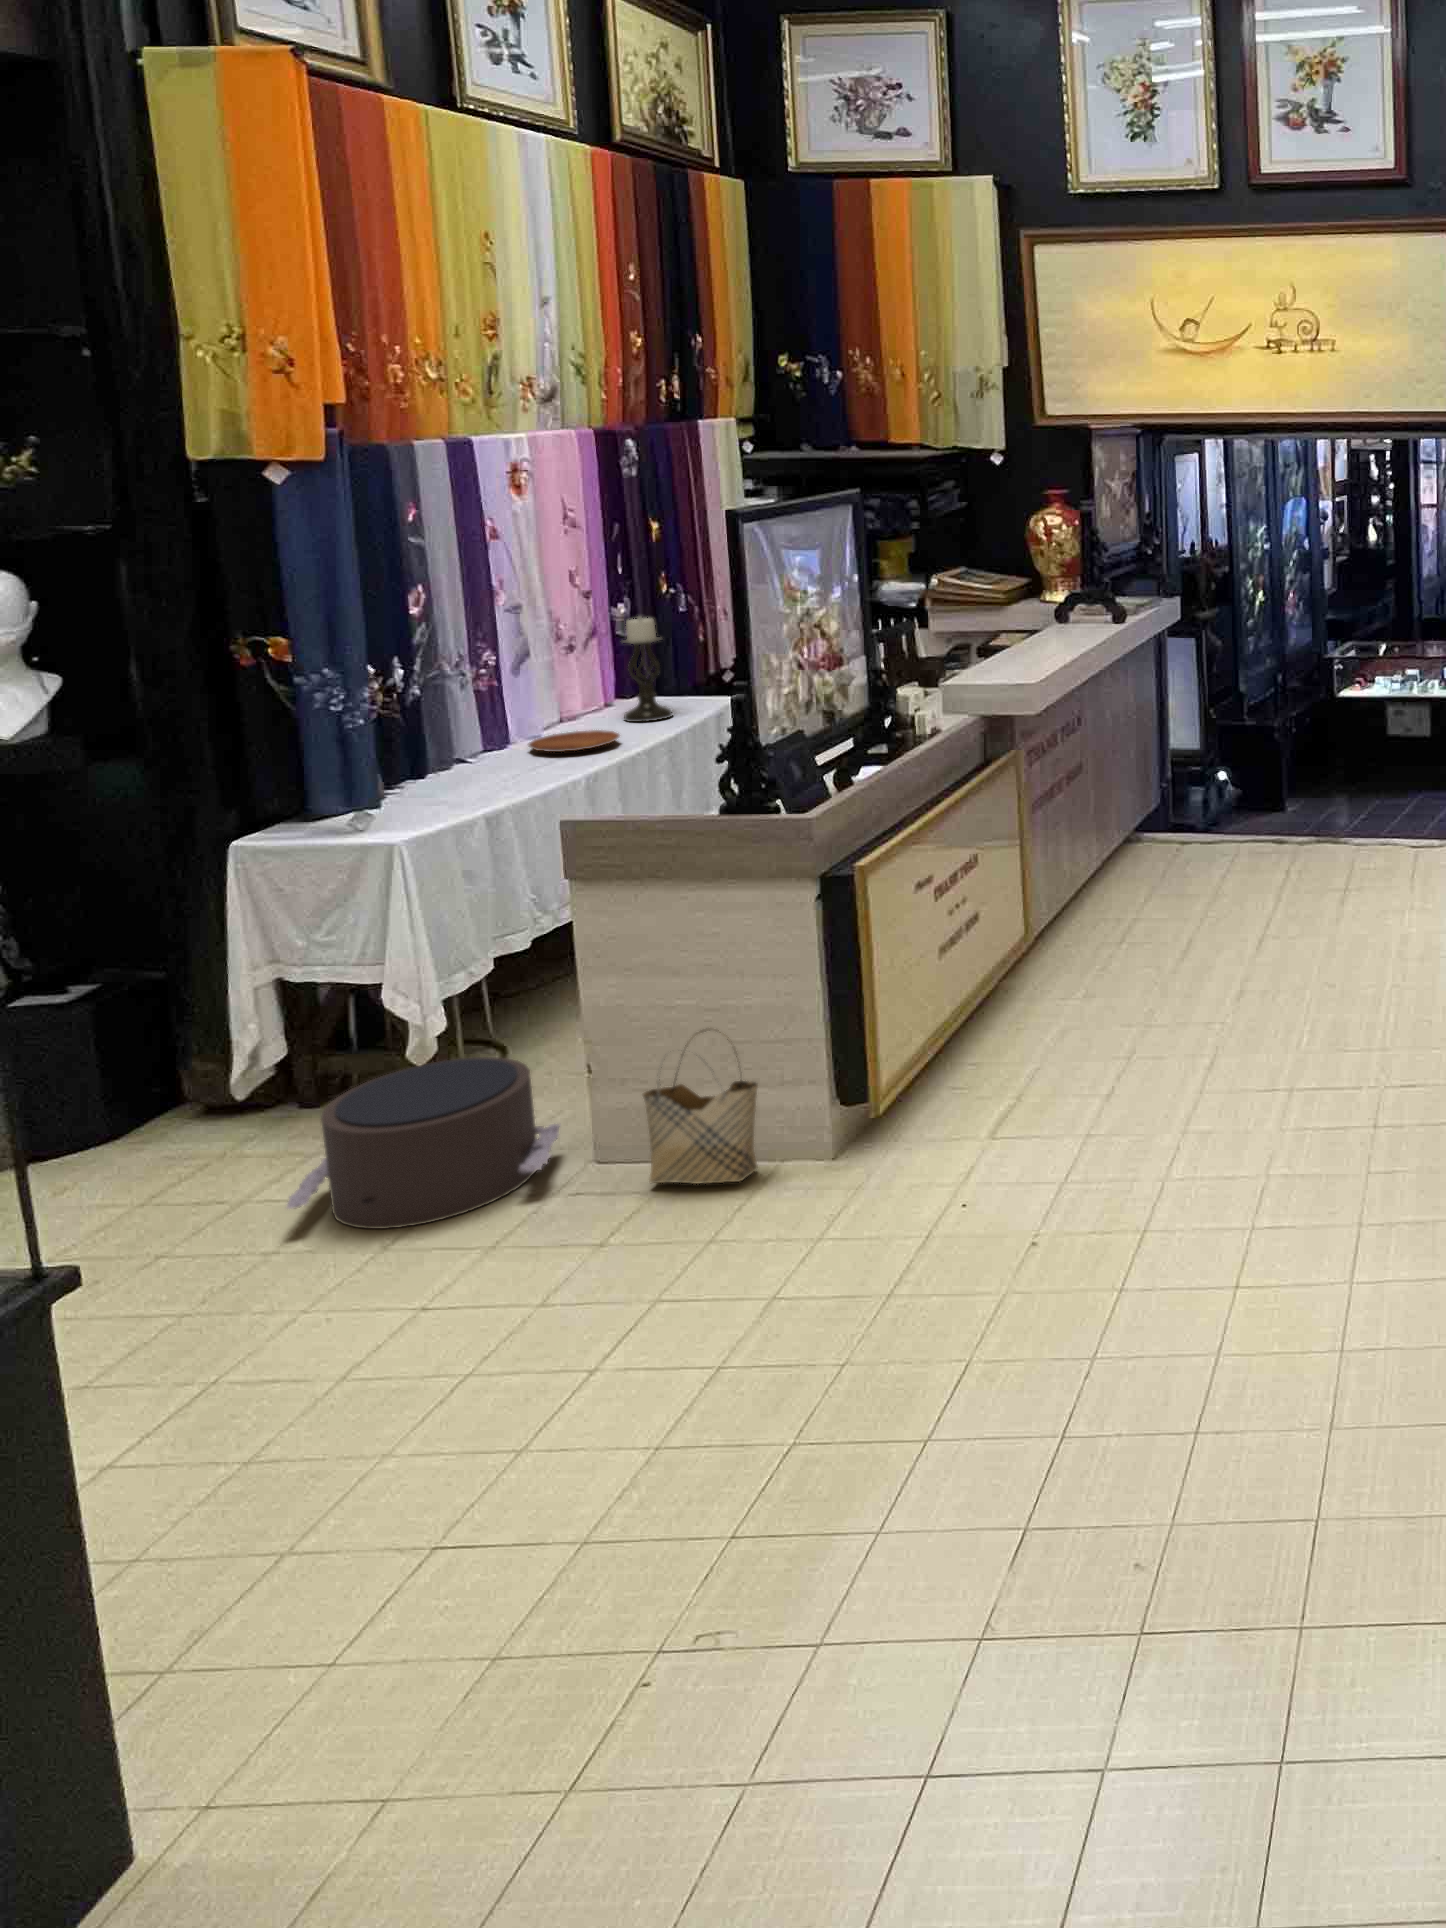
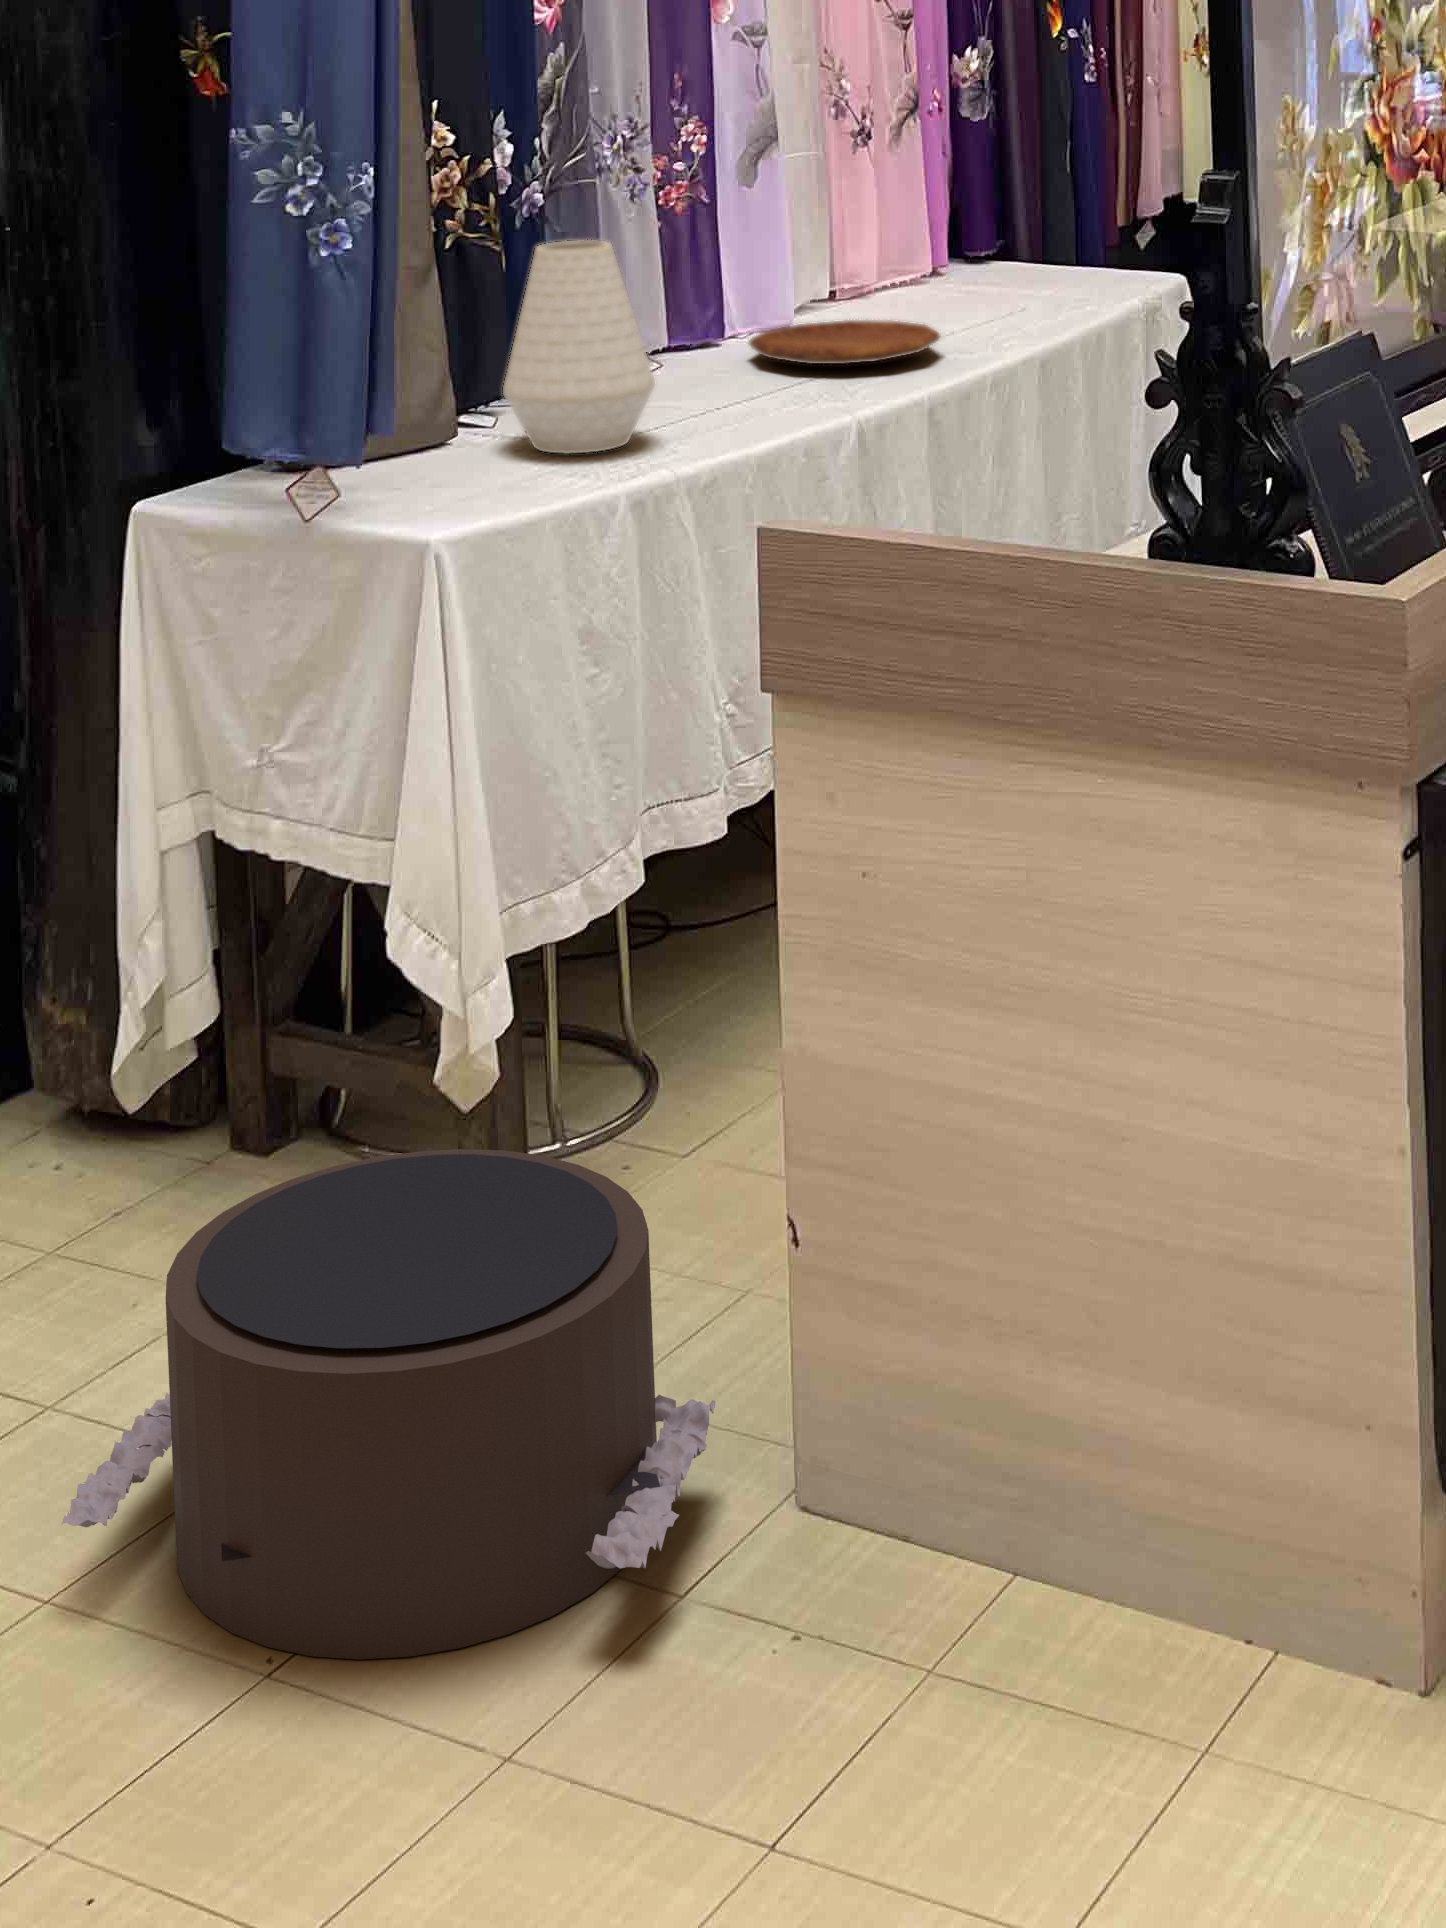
candle holder: present [623,616,673,722] -> none [955,60,1059,311]
vase: none [418,712,492,800] -> present [503,240,655,454]
woven basket: present [643,1029,758,1184] -> none [907,1226,1230,1777]

